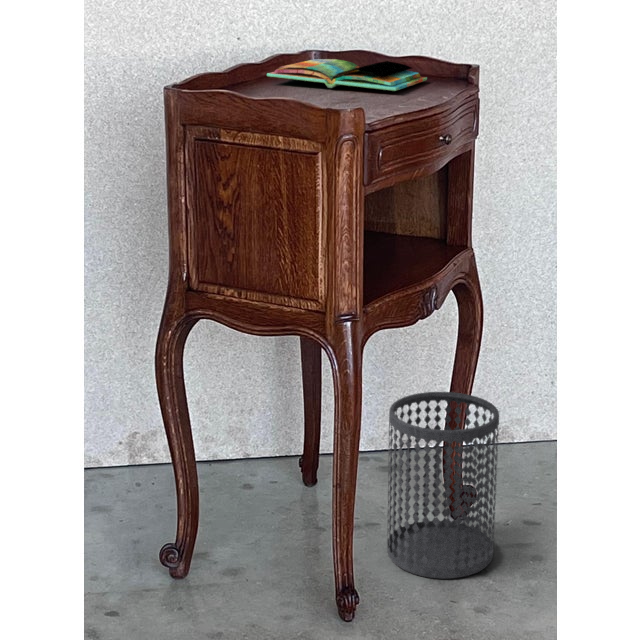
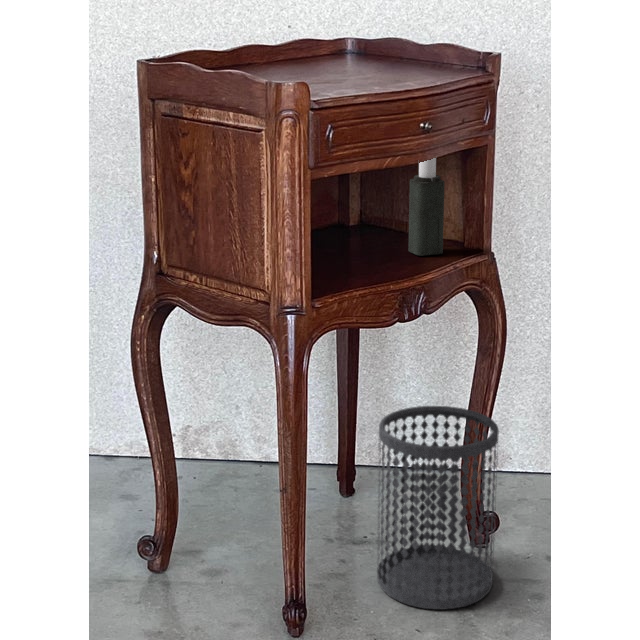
book: present [267,59,427,91] -> none [271,46,446,74]
candle: none [401,120,436,255] -> present [408,158,445,256]

